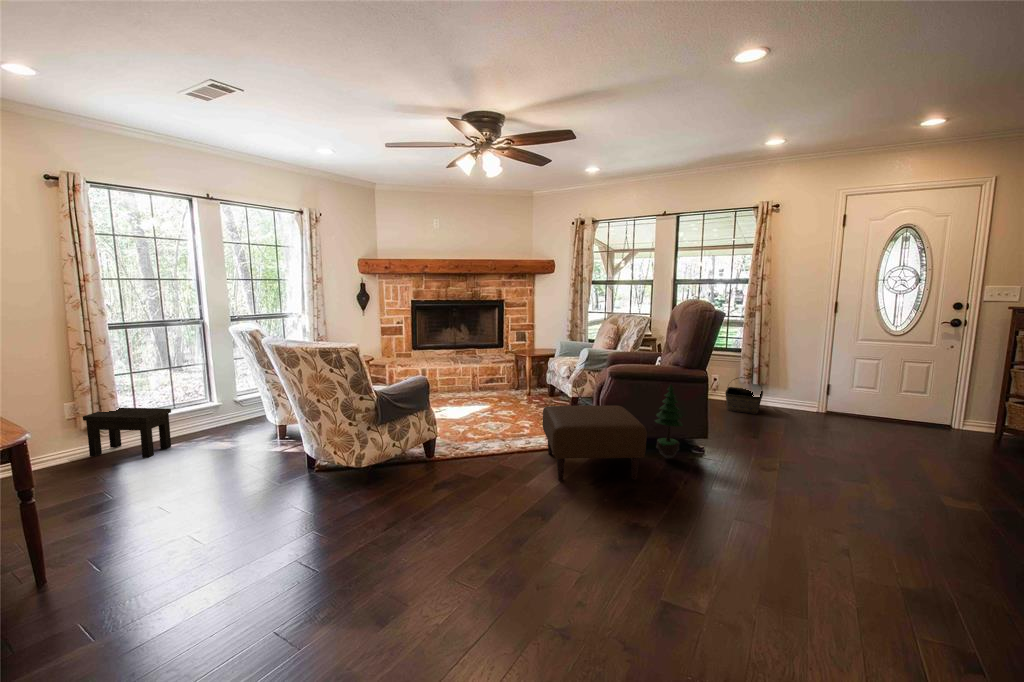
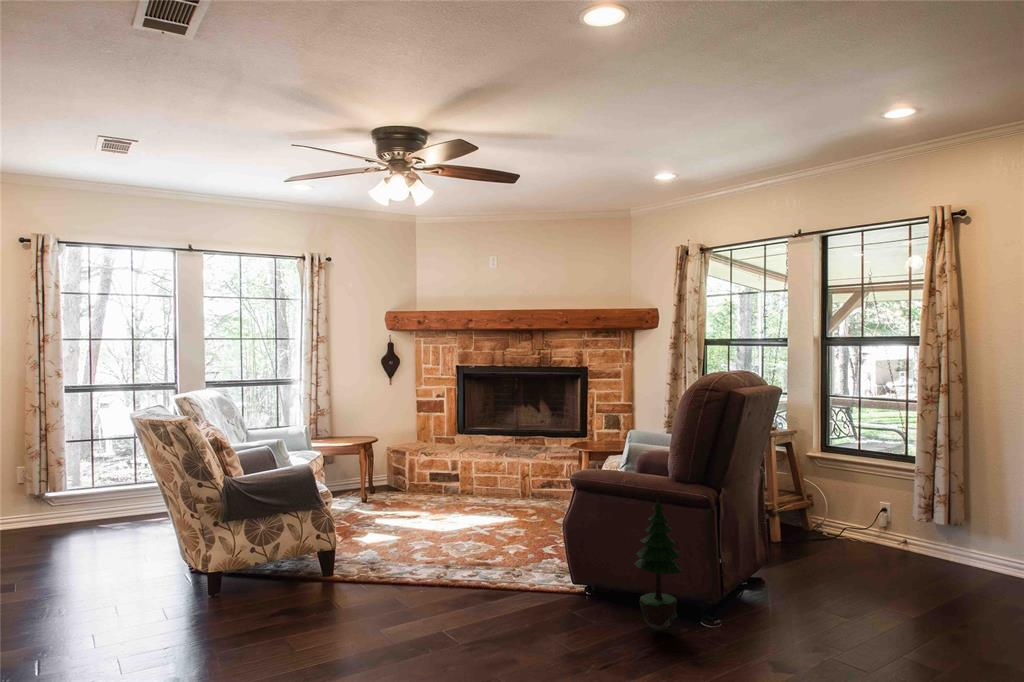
basket: present [725,377,763,414] -> none [901,507,992,581]
ottoman: present [543,406,647,481] -> none [428,520,600,653]
side table: present [83,408,171,457] -> none [25,479,105,538]

